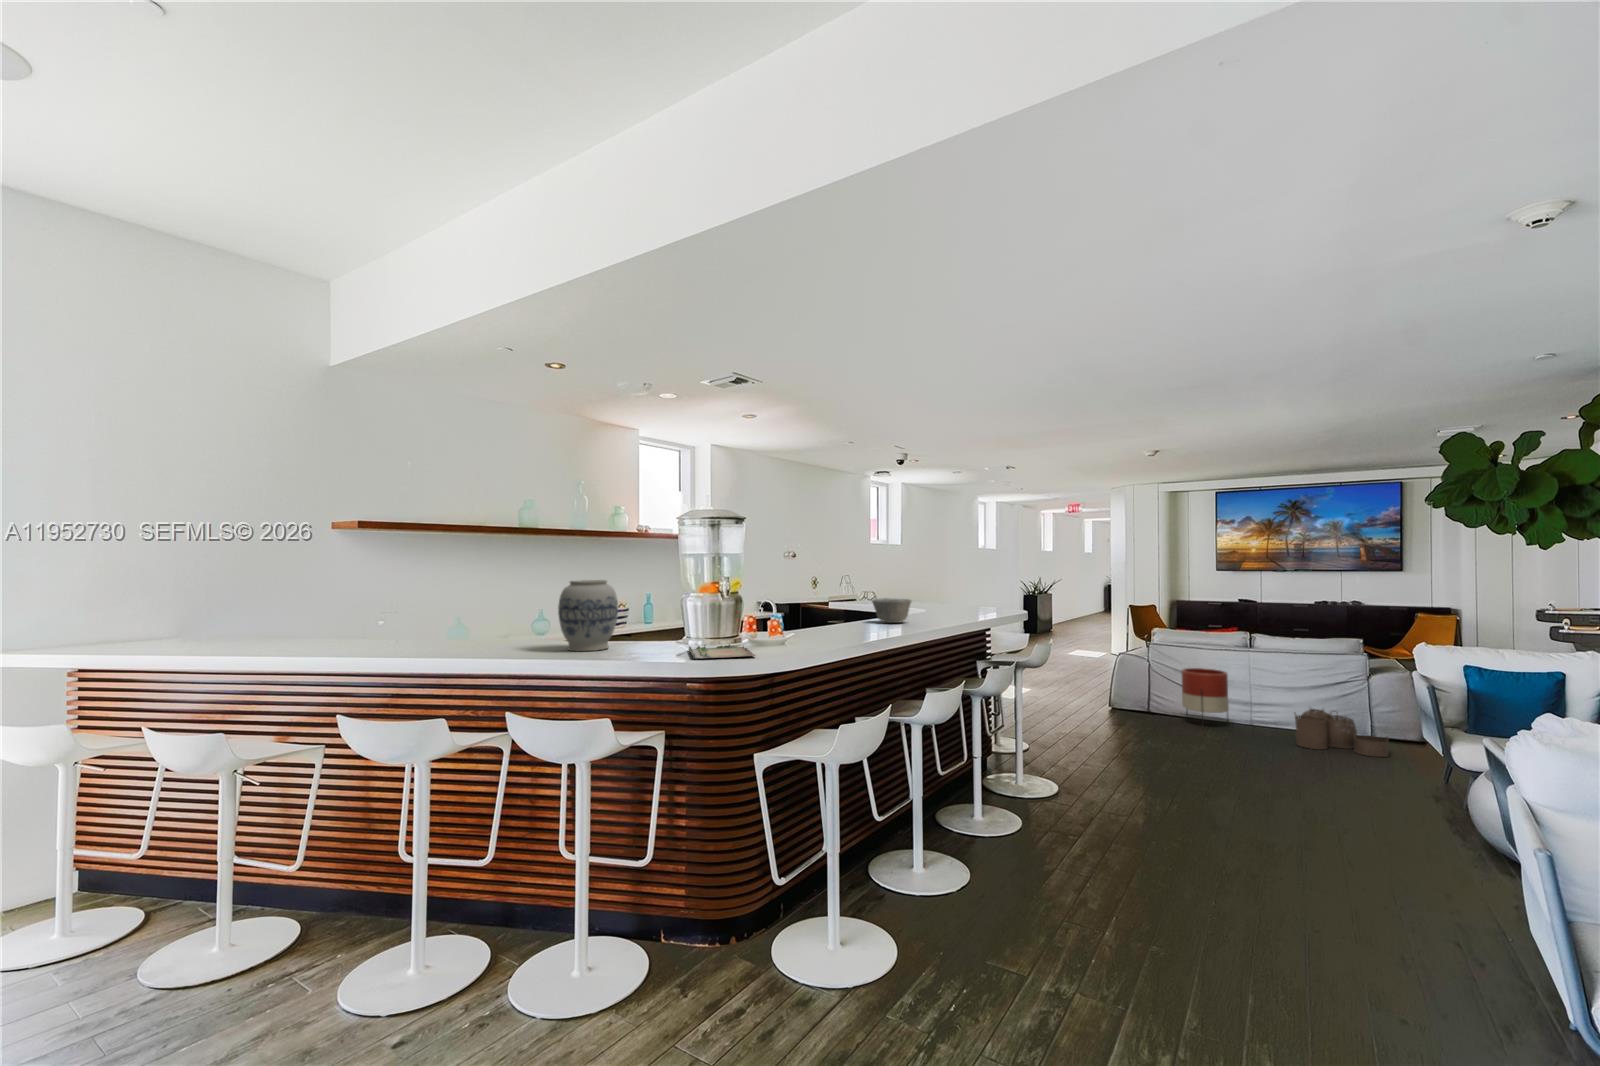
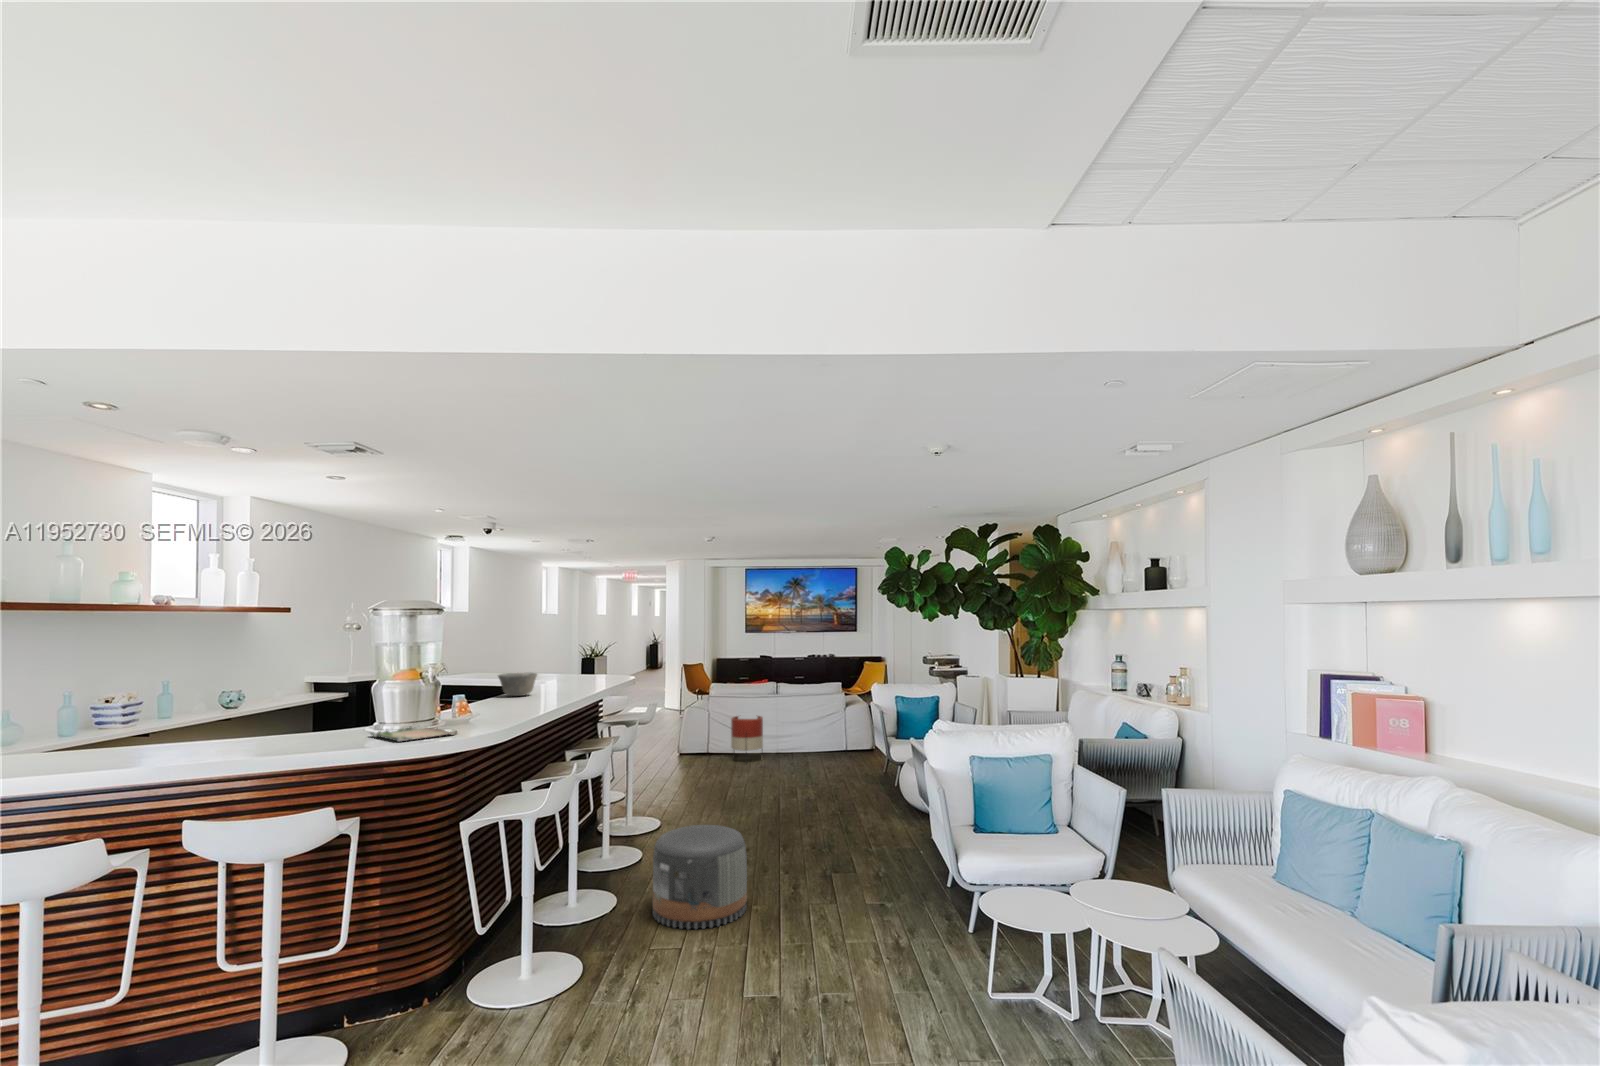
vase: present [558,580,618,651] -> none [205,671,280,750]
woven basket: present [1295,709,1389,757] -> none [805,736,859,767]
pouf: none [1010,806,1148,959] -> present [653,825,747,929]

